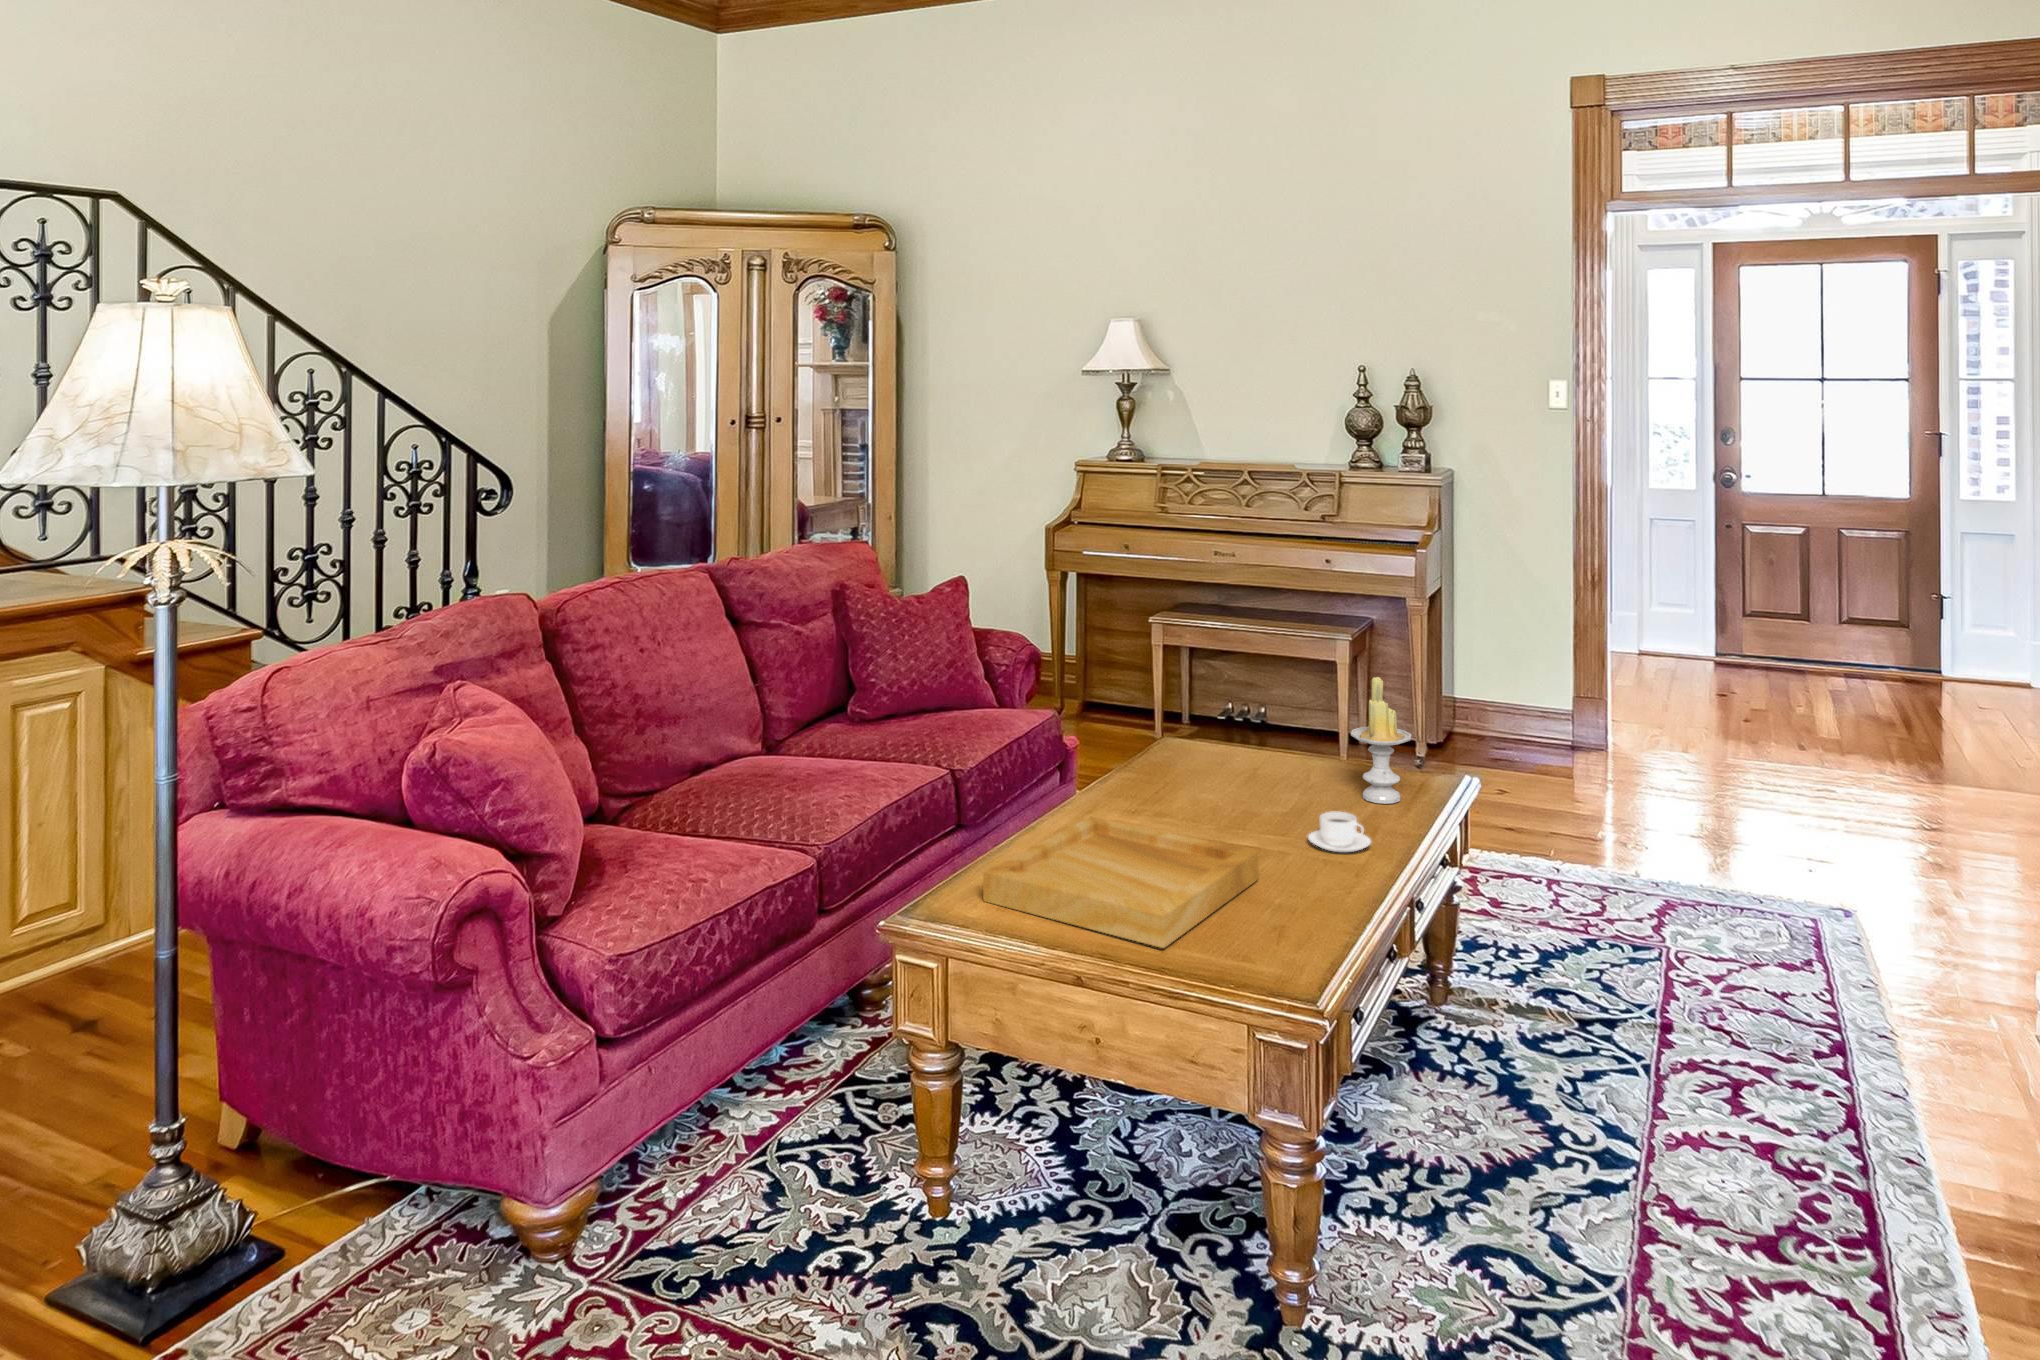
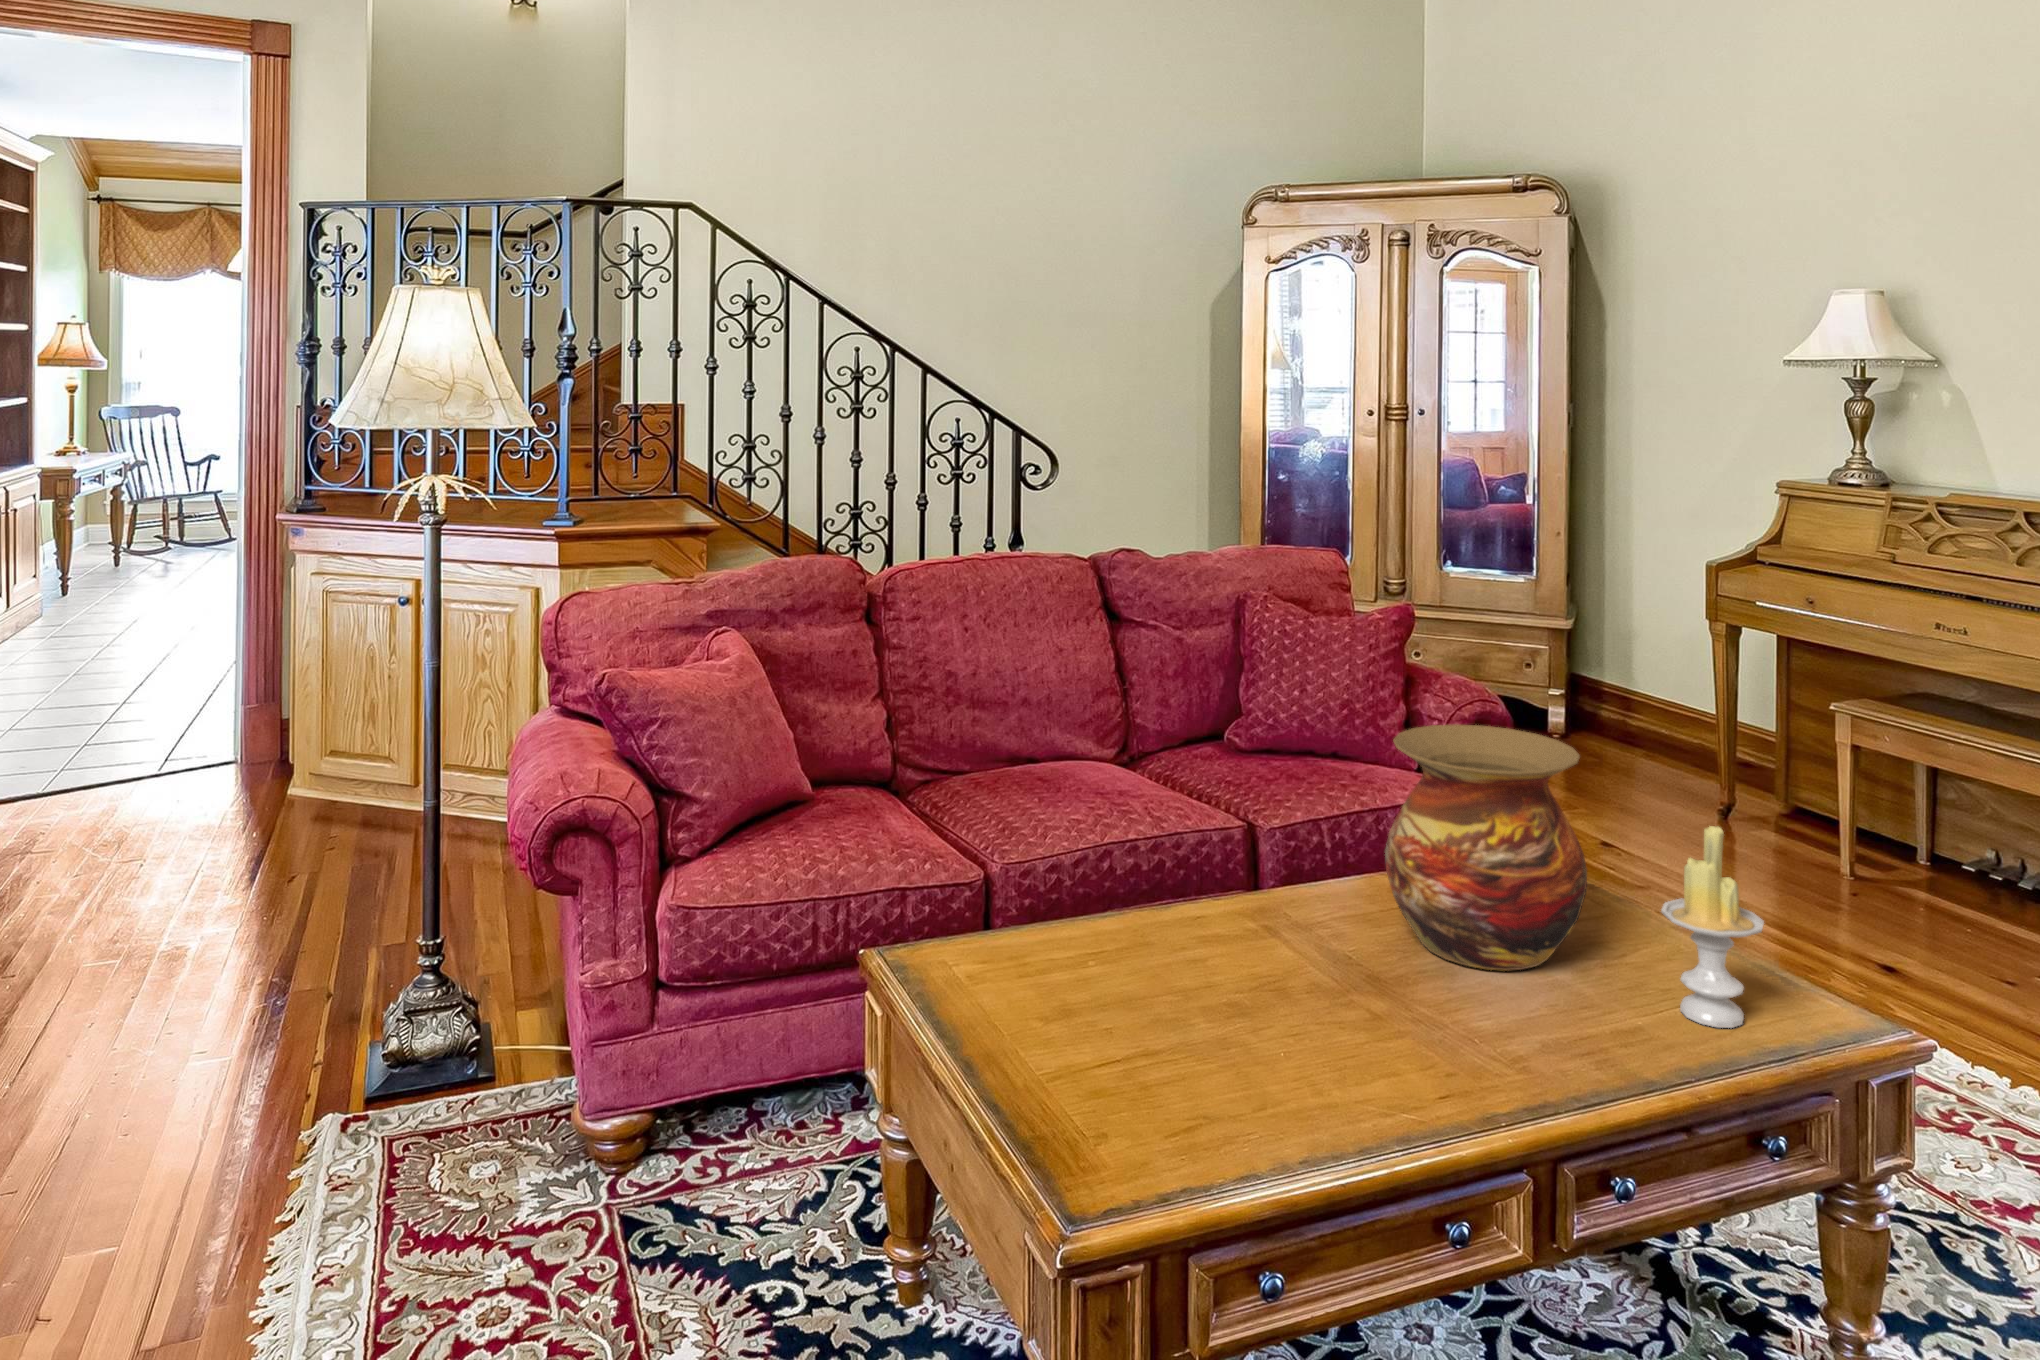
vase: none [1160,642,1297,810] -> present [1385,724,1587,971]
coffee cup: present [1308,812,1371,852] -> none [1471,998,1569,1066]
tray: present [983,817,1258,948] -> none [991,910,1320,1079]

